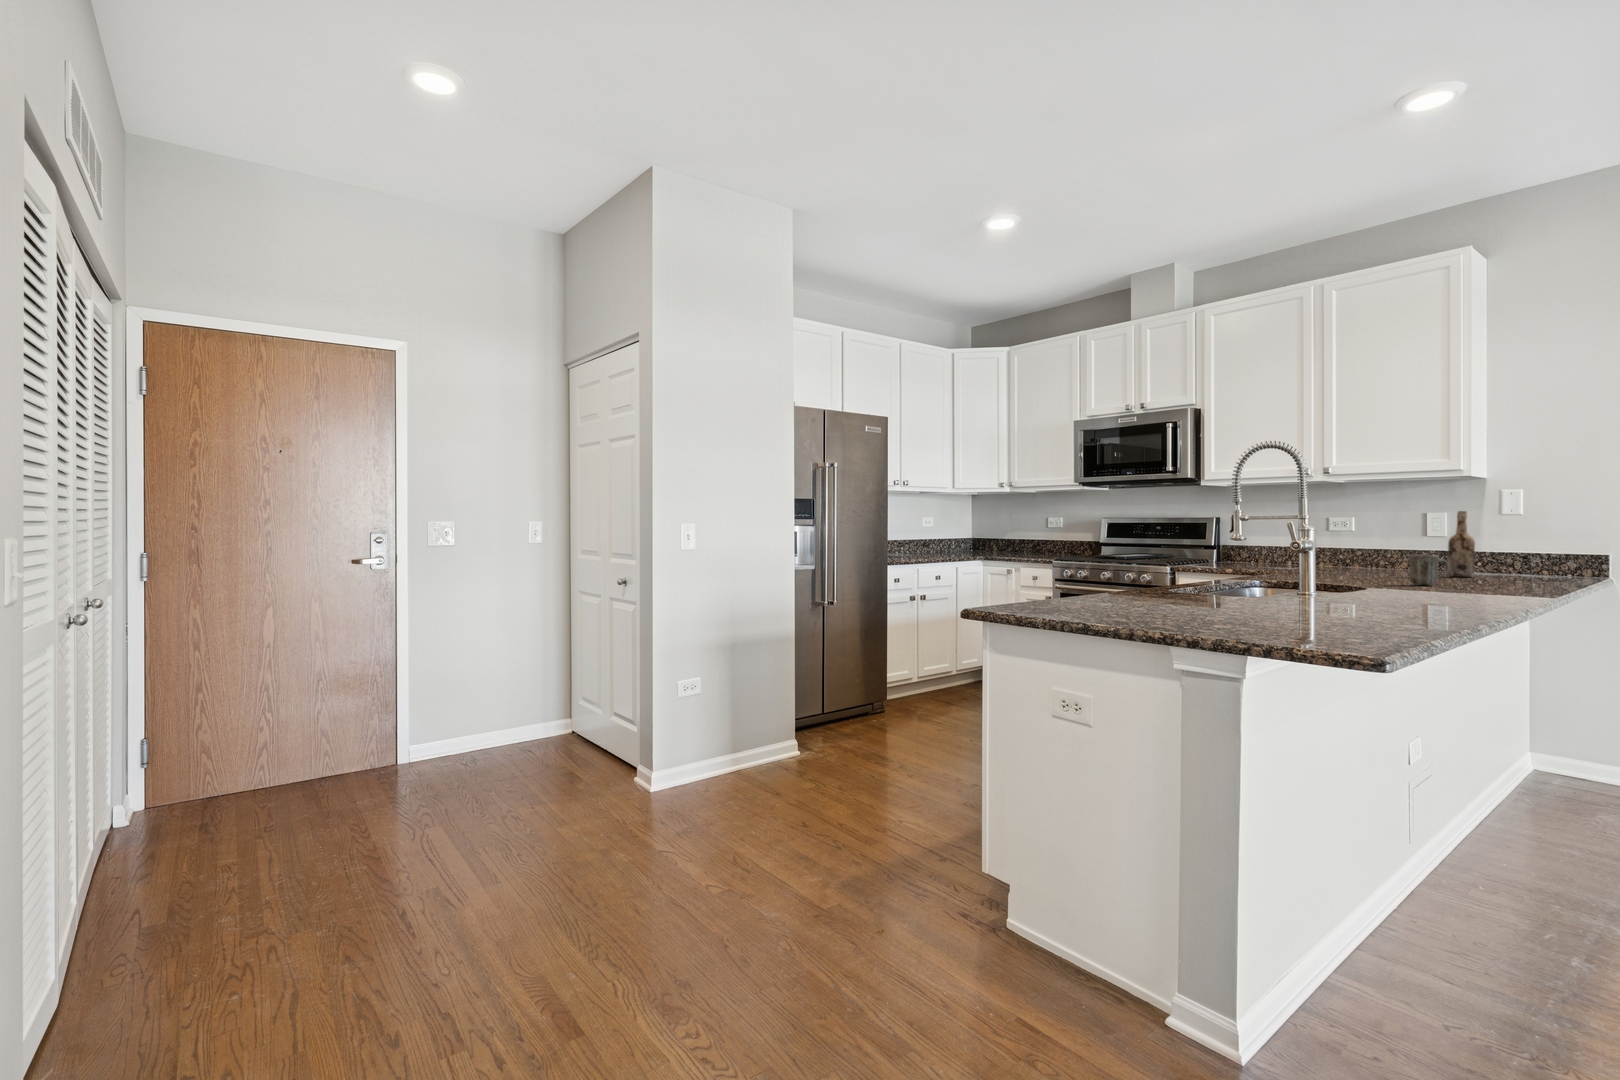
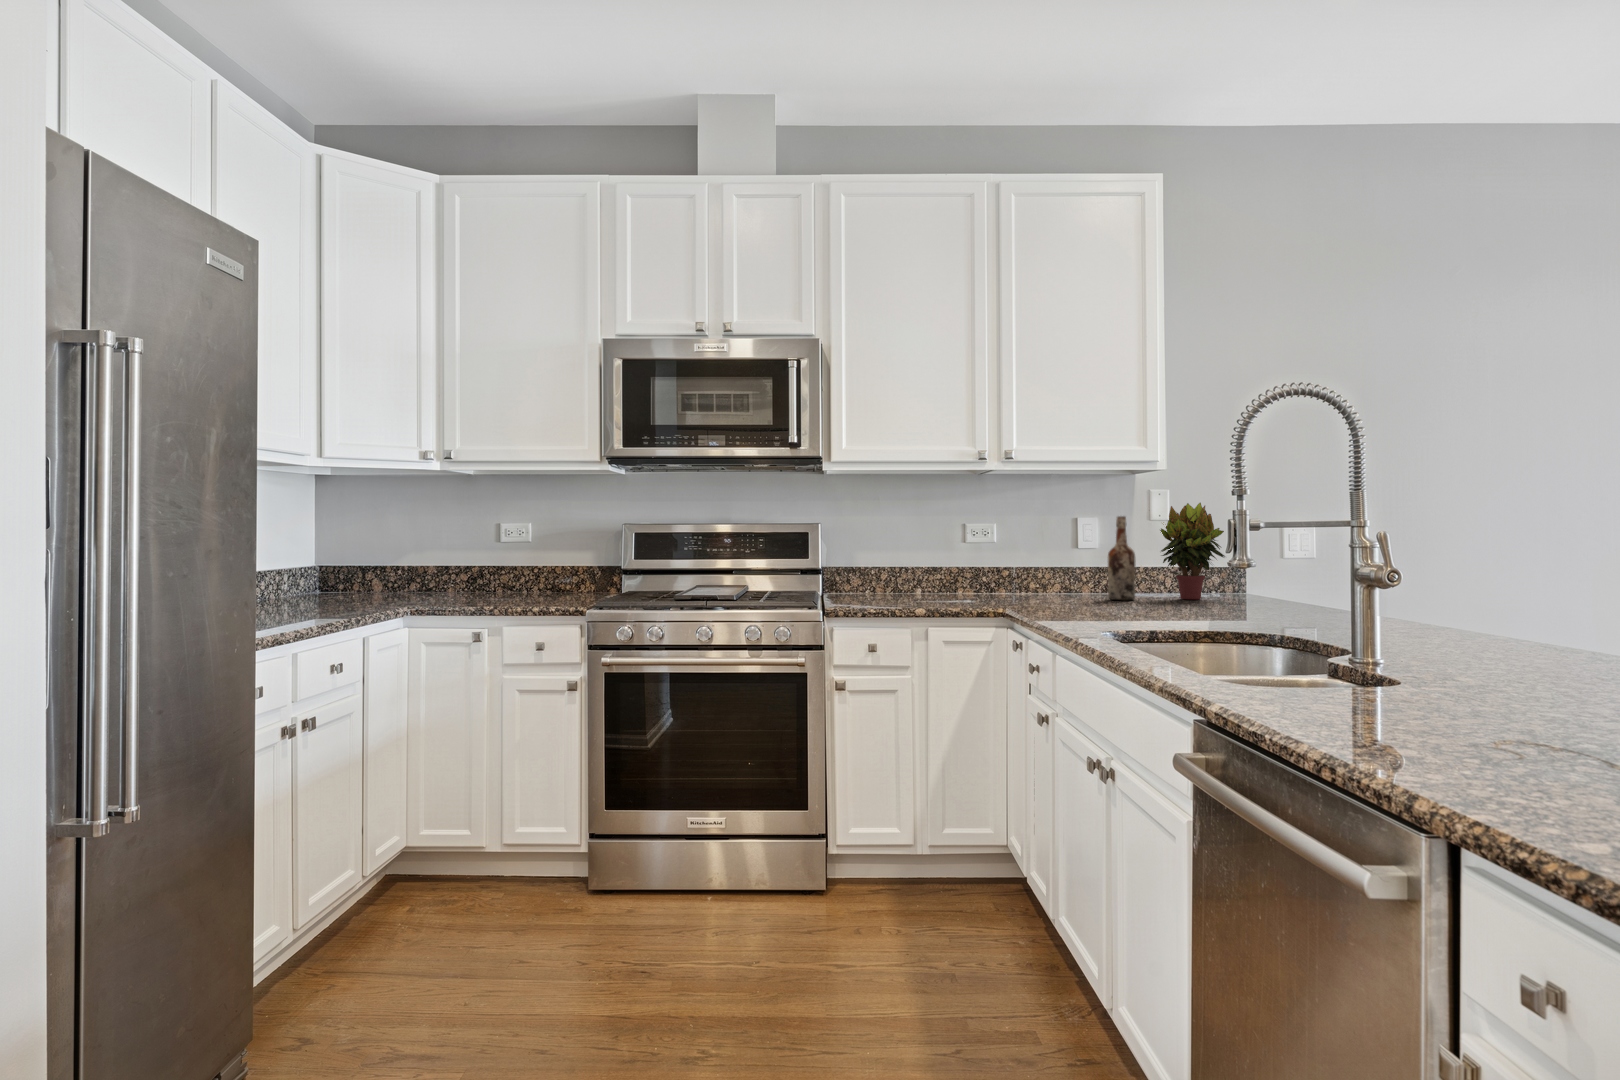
potted plant: none [1500,499,1570,580] -> present [1160,503,1225,600]
mug: present [1409,555,1449,585] -> none [1228,576,1269,621]

